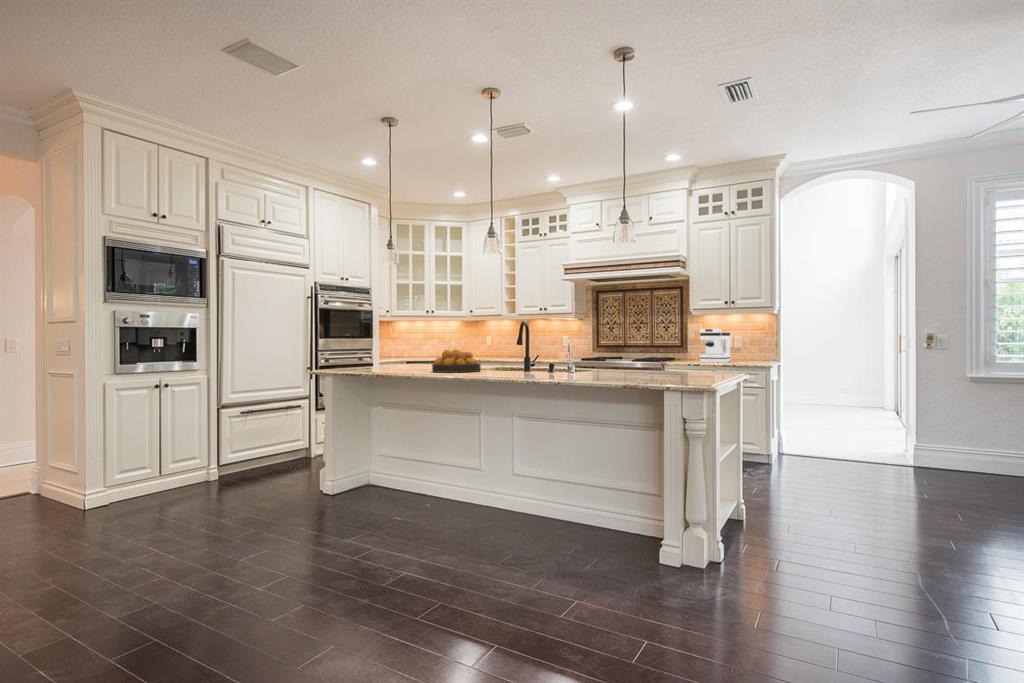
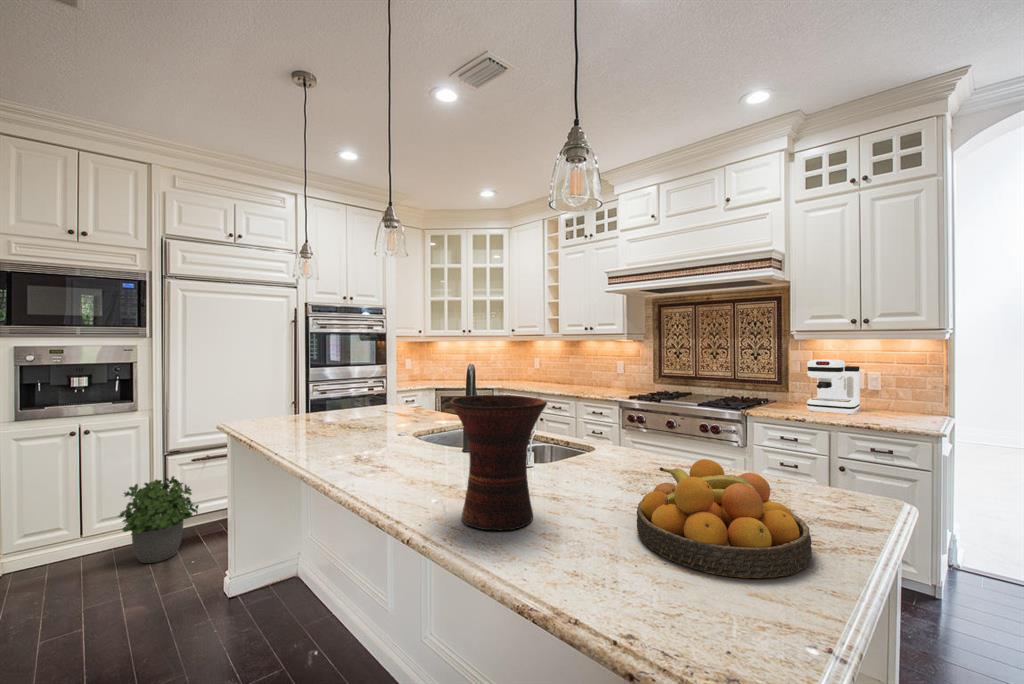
vase: none [561,325,603,377] -> present [450,395,547,530]
fruit bowl: present [432,350,481,373] -> present [637,459,812,578]
potted plant: none [208,419,268,485] -> present [119,476,199,563]

